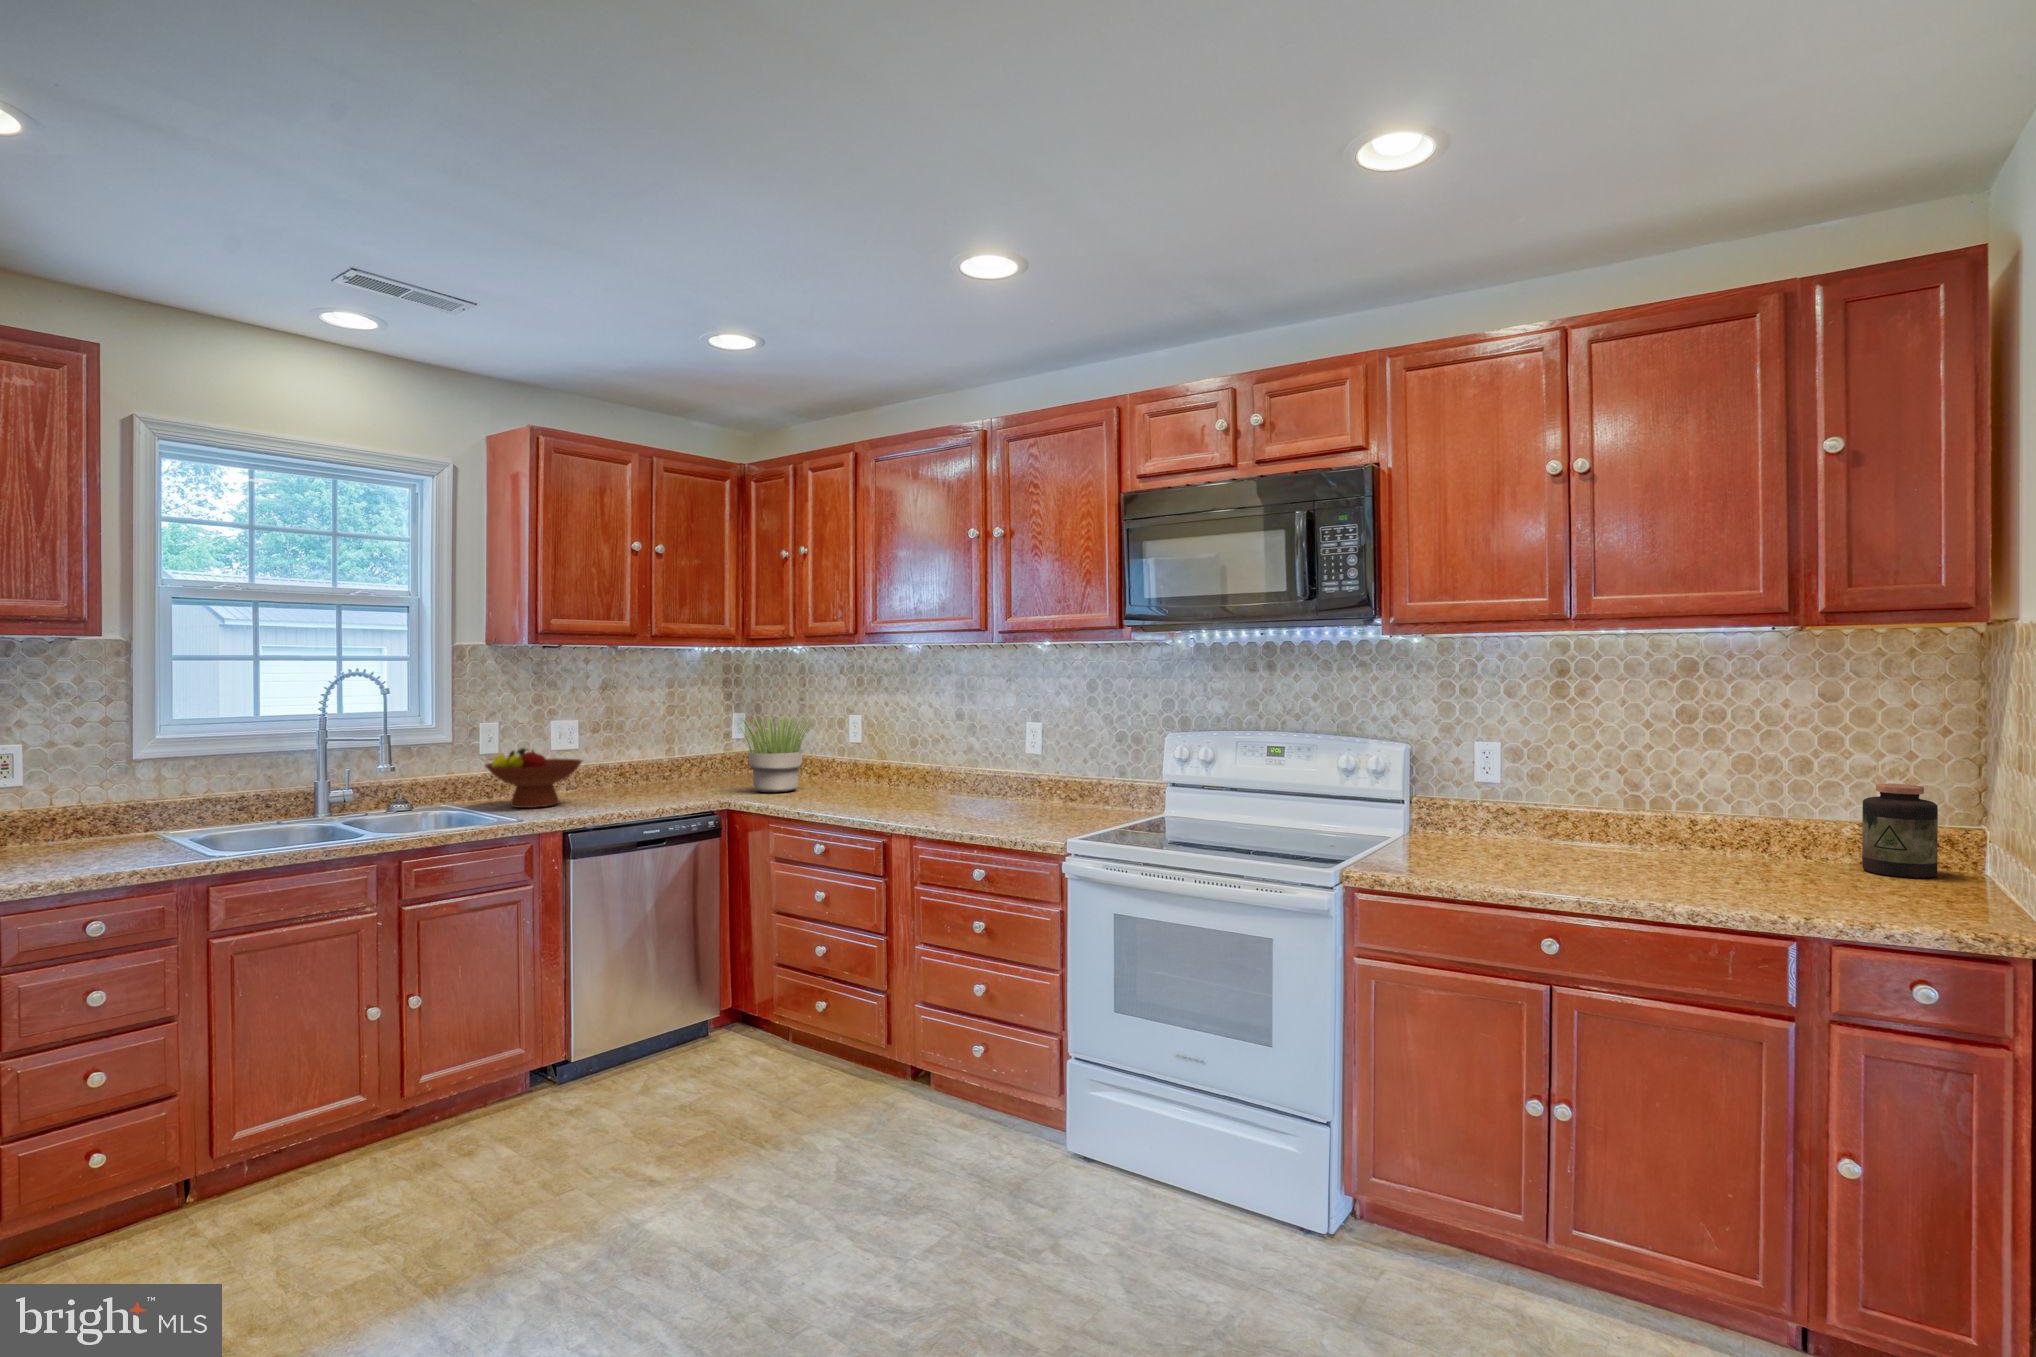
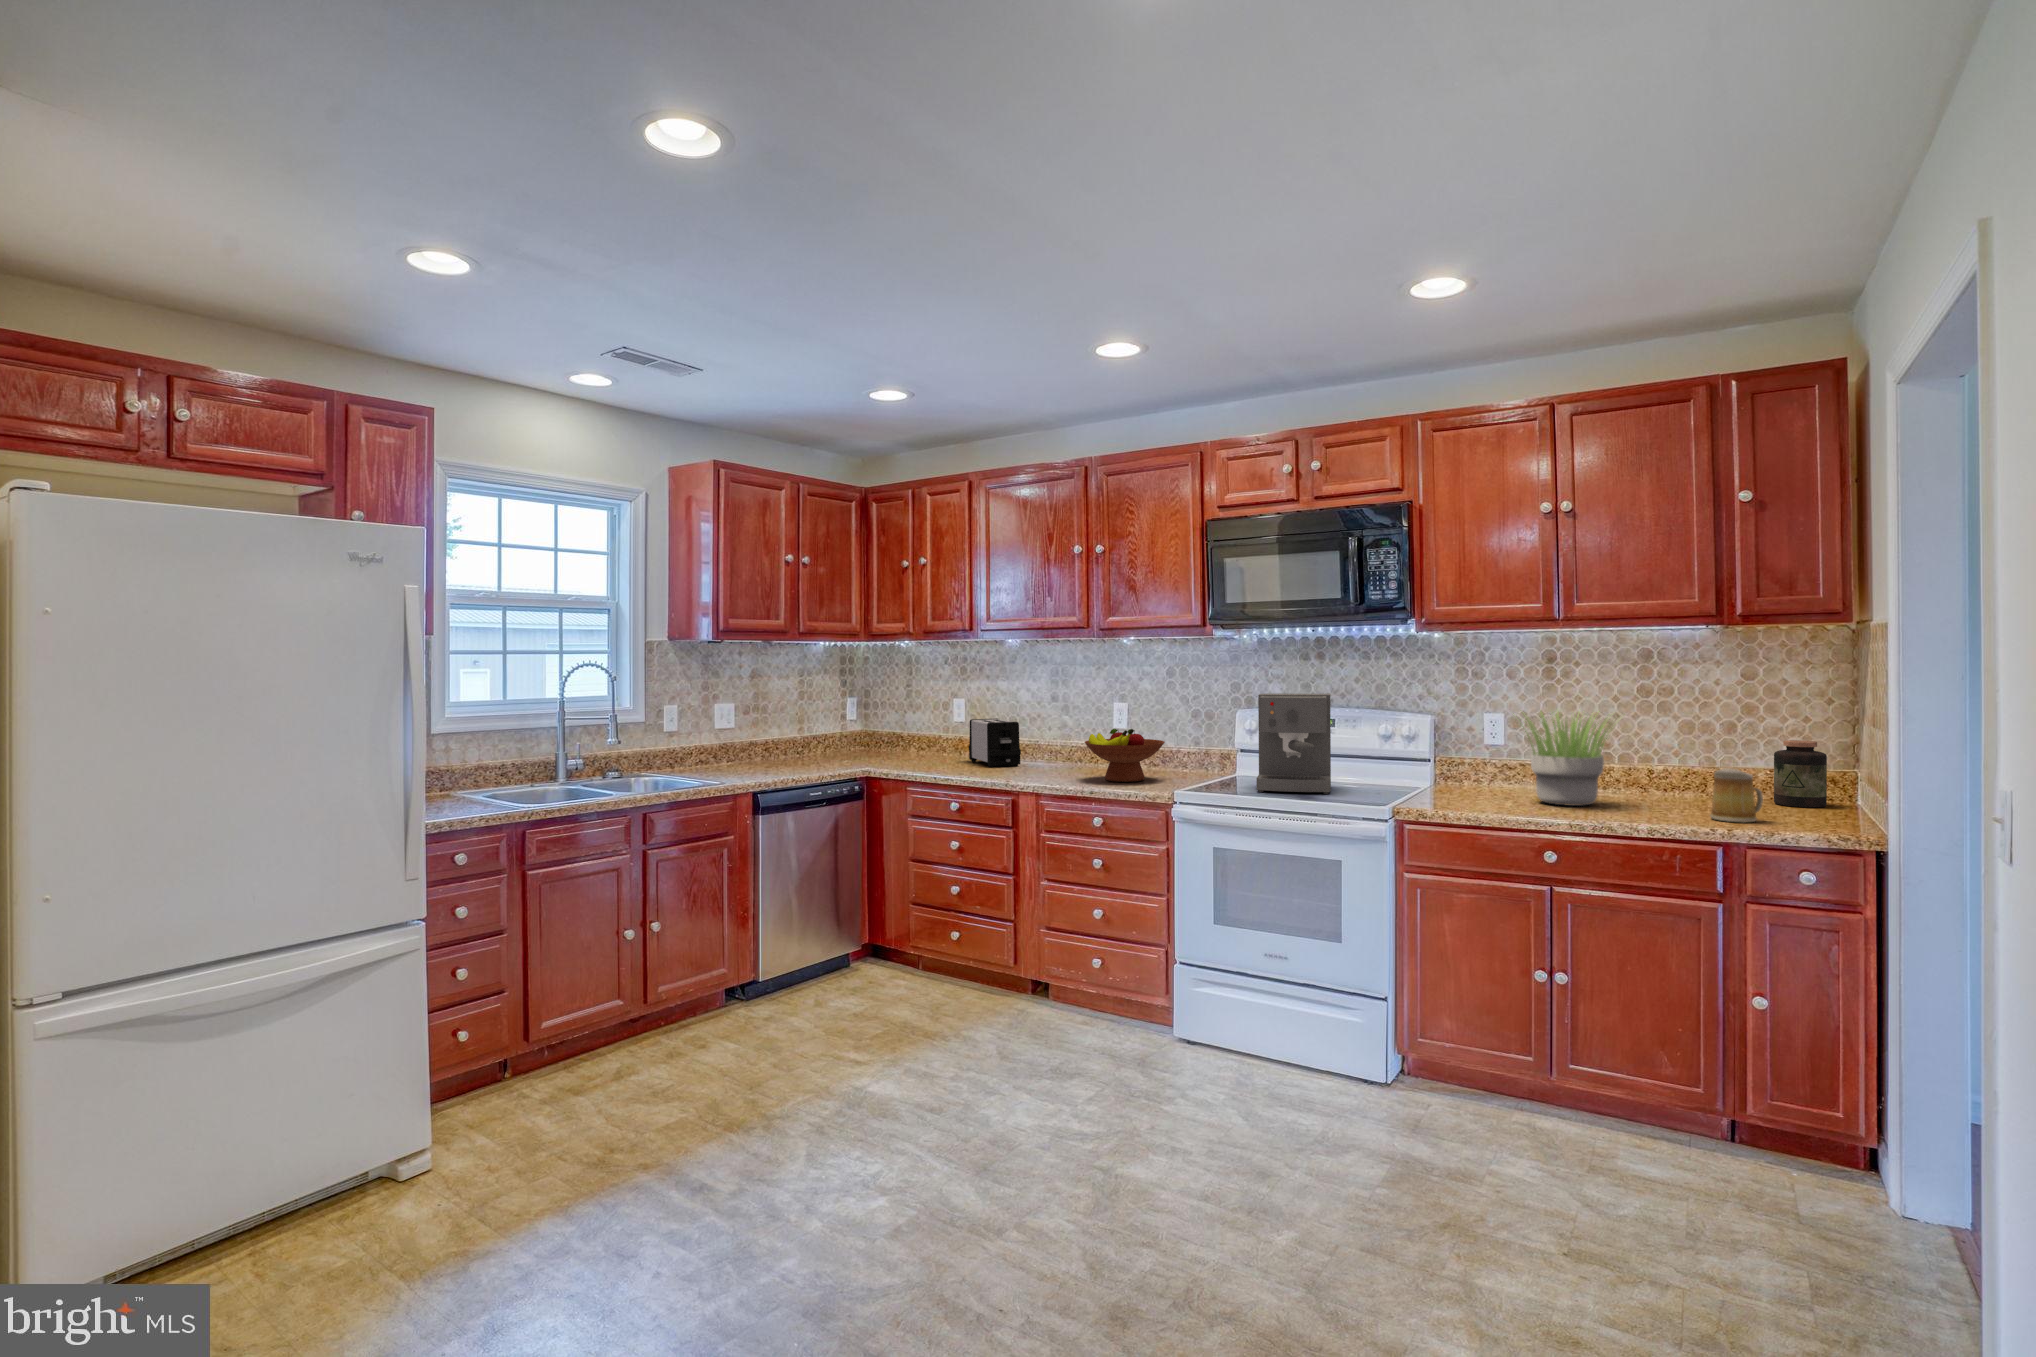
coffee maker: none [1175,713,1276,846] -> present [1256,694,1331,794]
potted plant: present [740,715,814,793] -> present [1520,712,1610,806]
toaster: none [862,738,917,799] -> present [969,719,1021,767]
fruit bowl: present [485,748,582,808] -> present [1085,729,1165,782]
mug: none [1776,827,1854,906] -> present [1710,768,1763,823]

